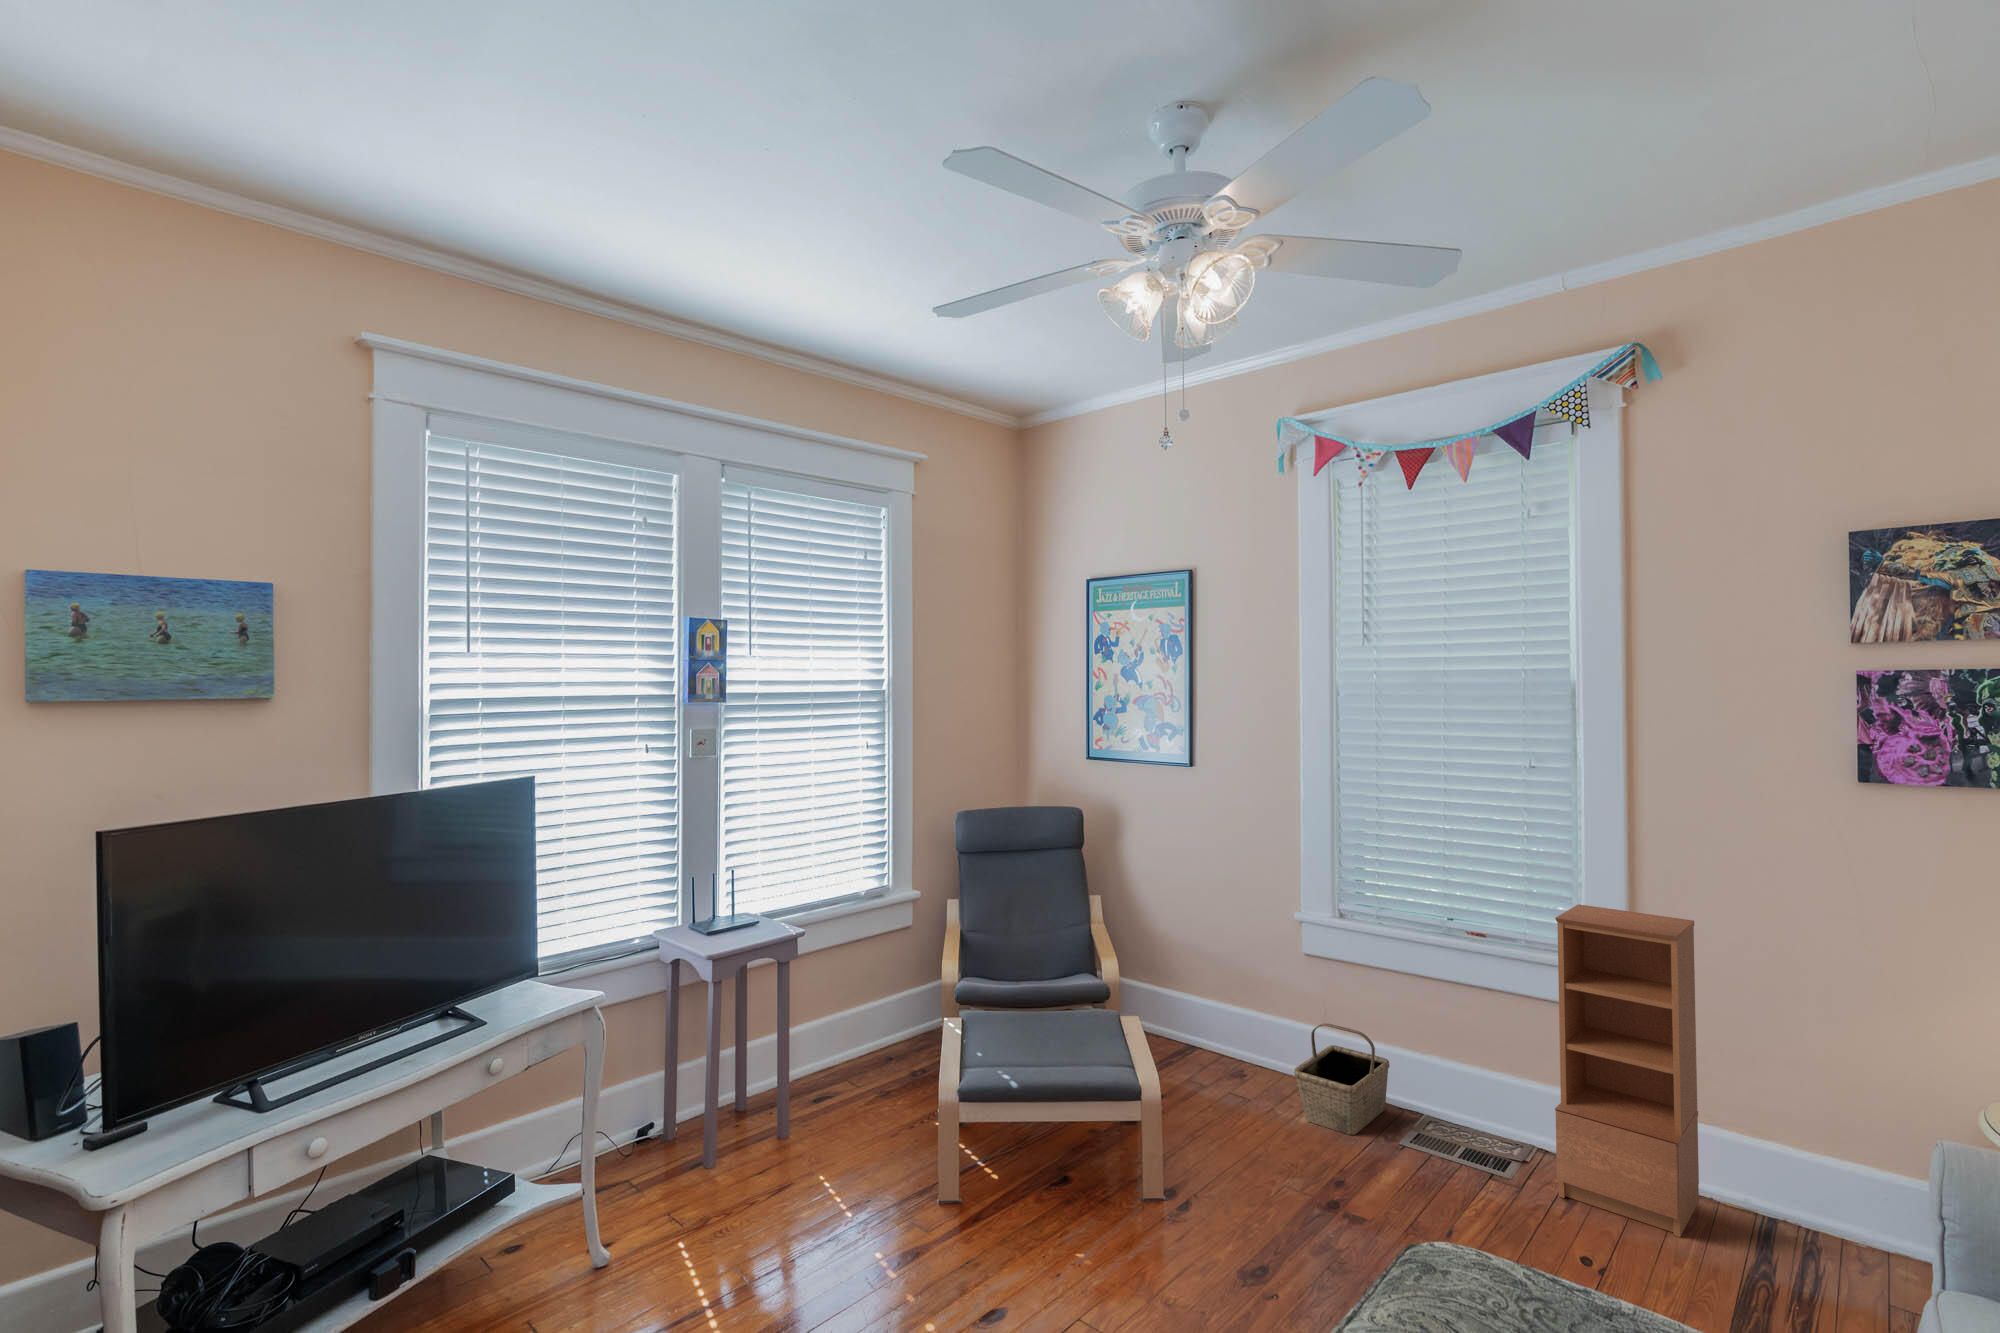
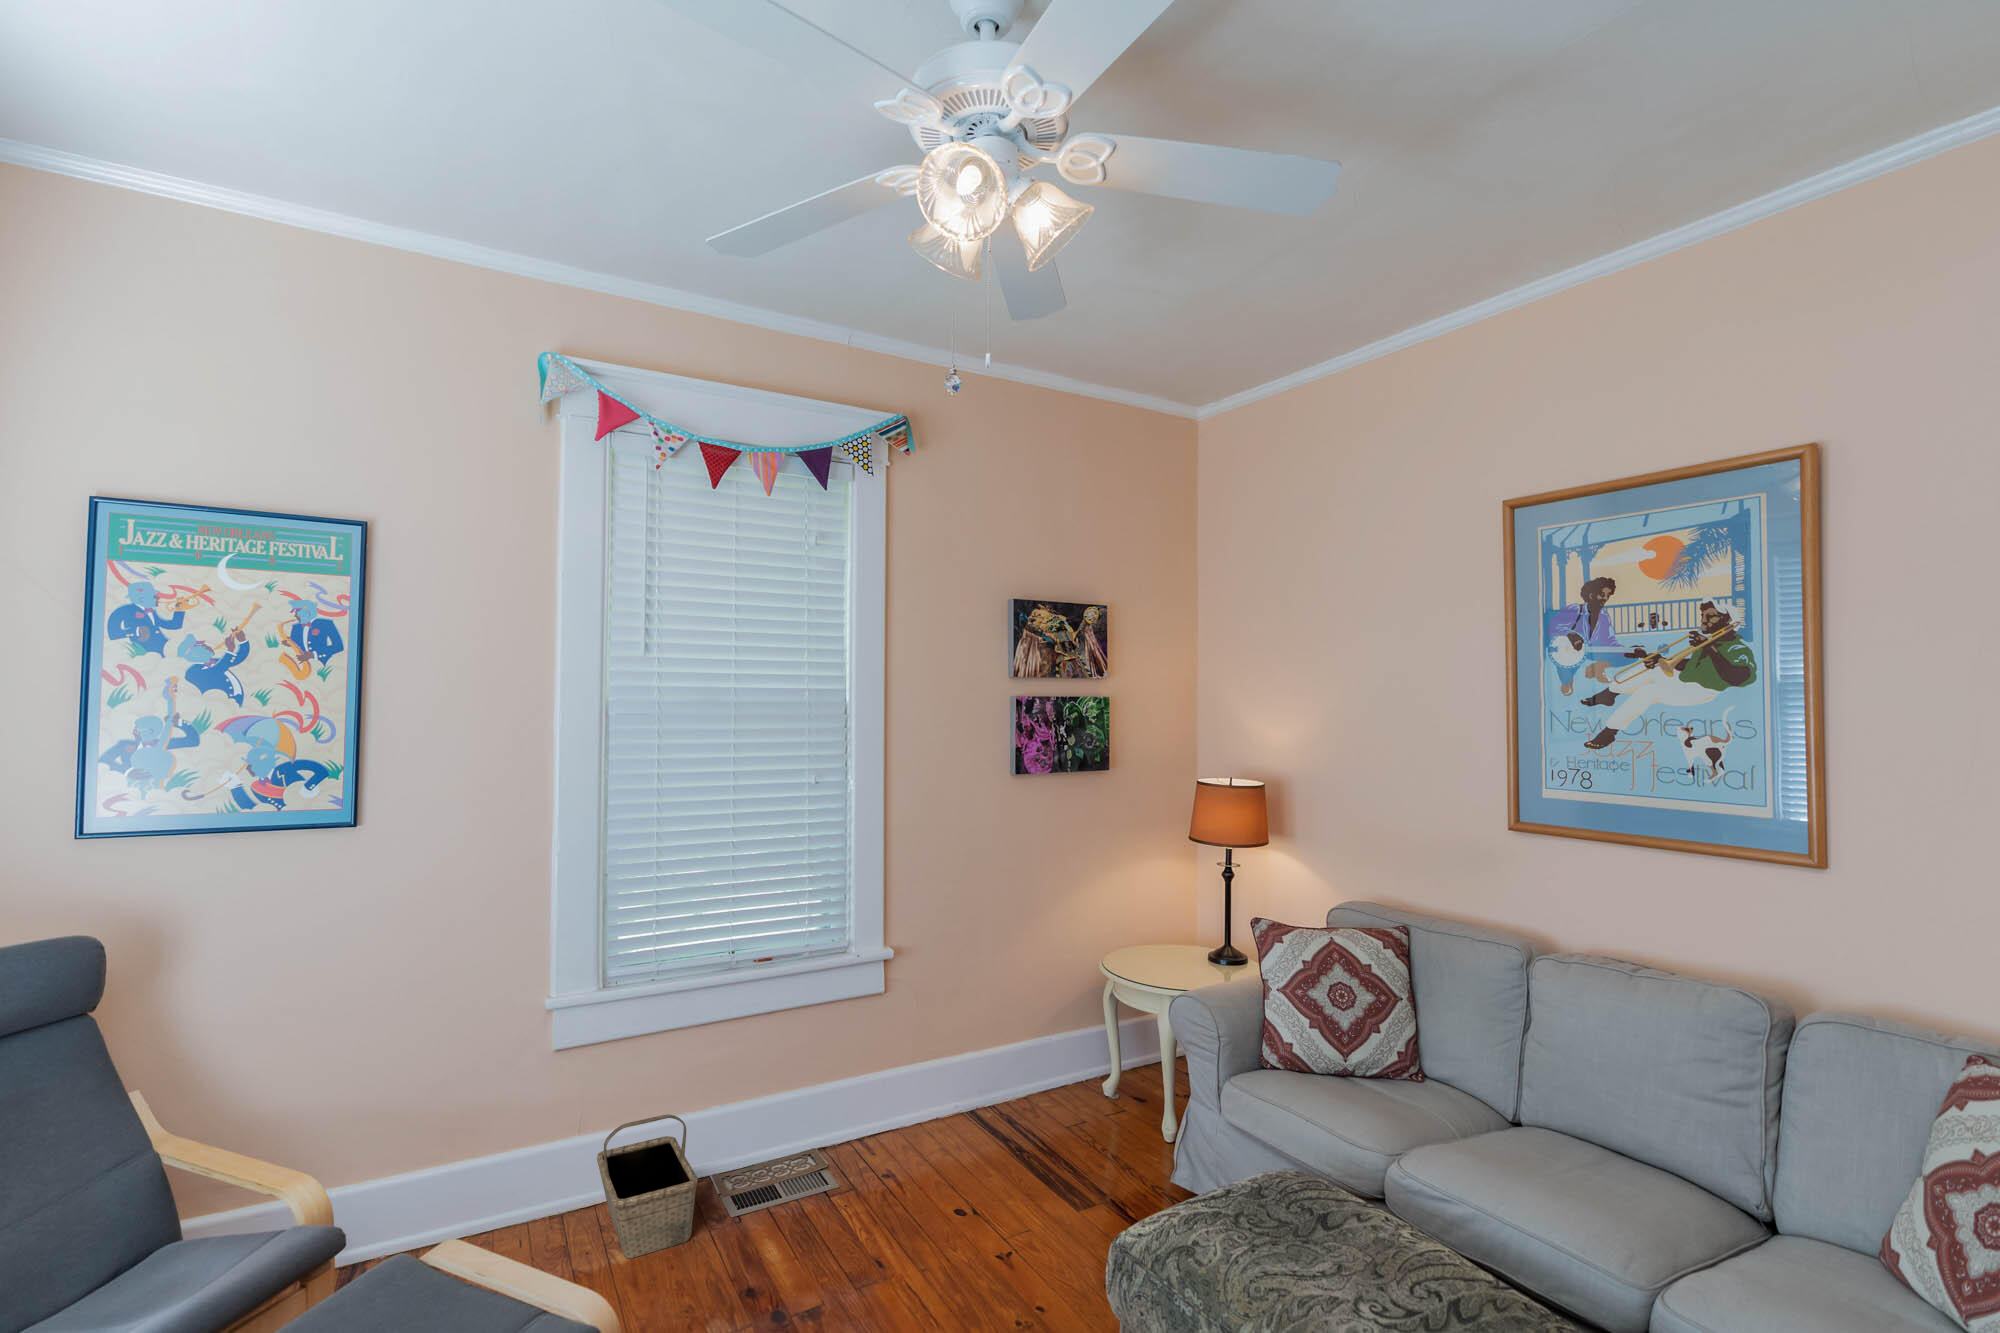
bookcase: present [1555,904,1699,1237] -> none [855,895,969,1177]

